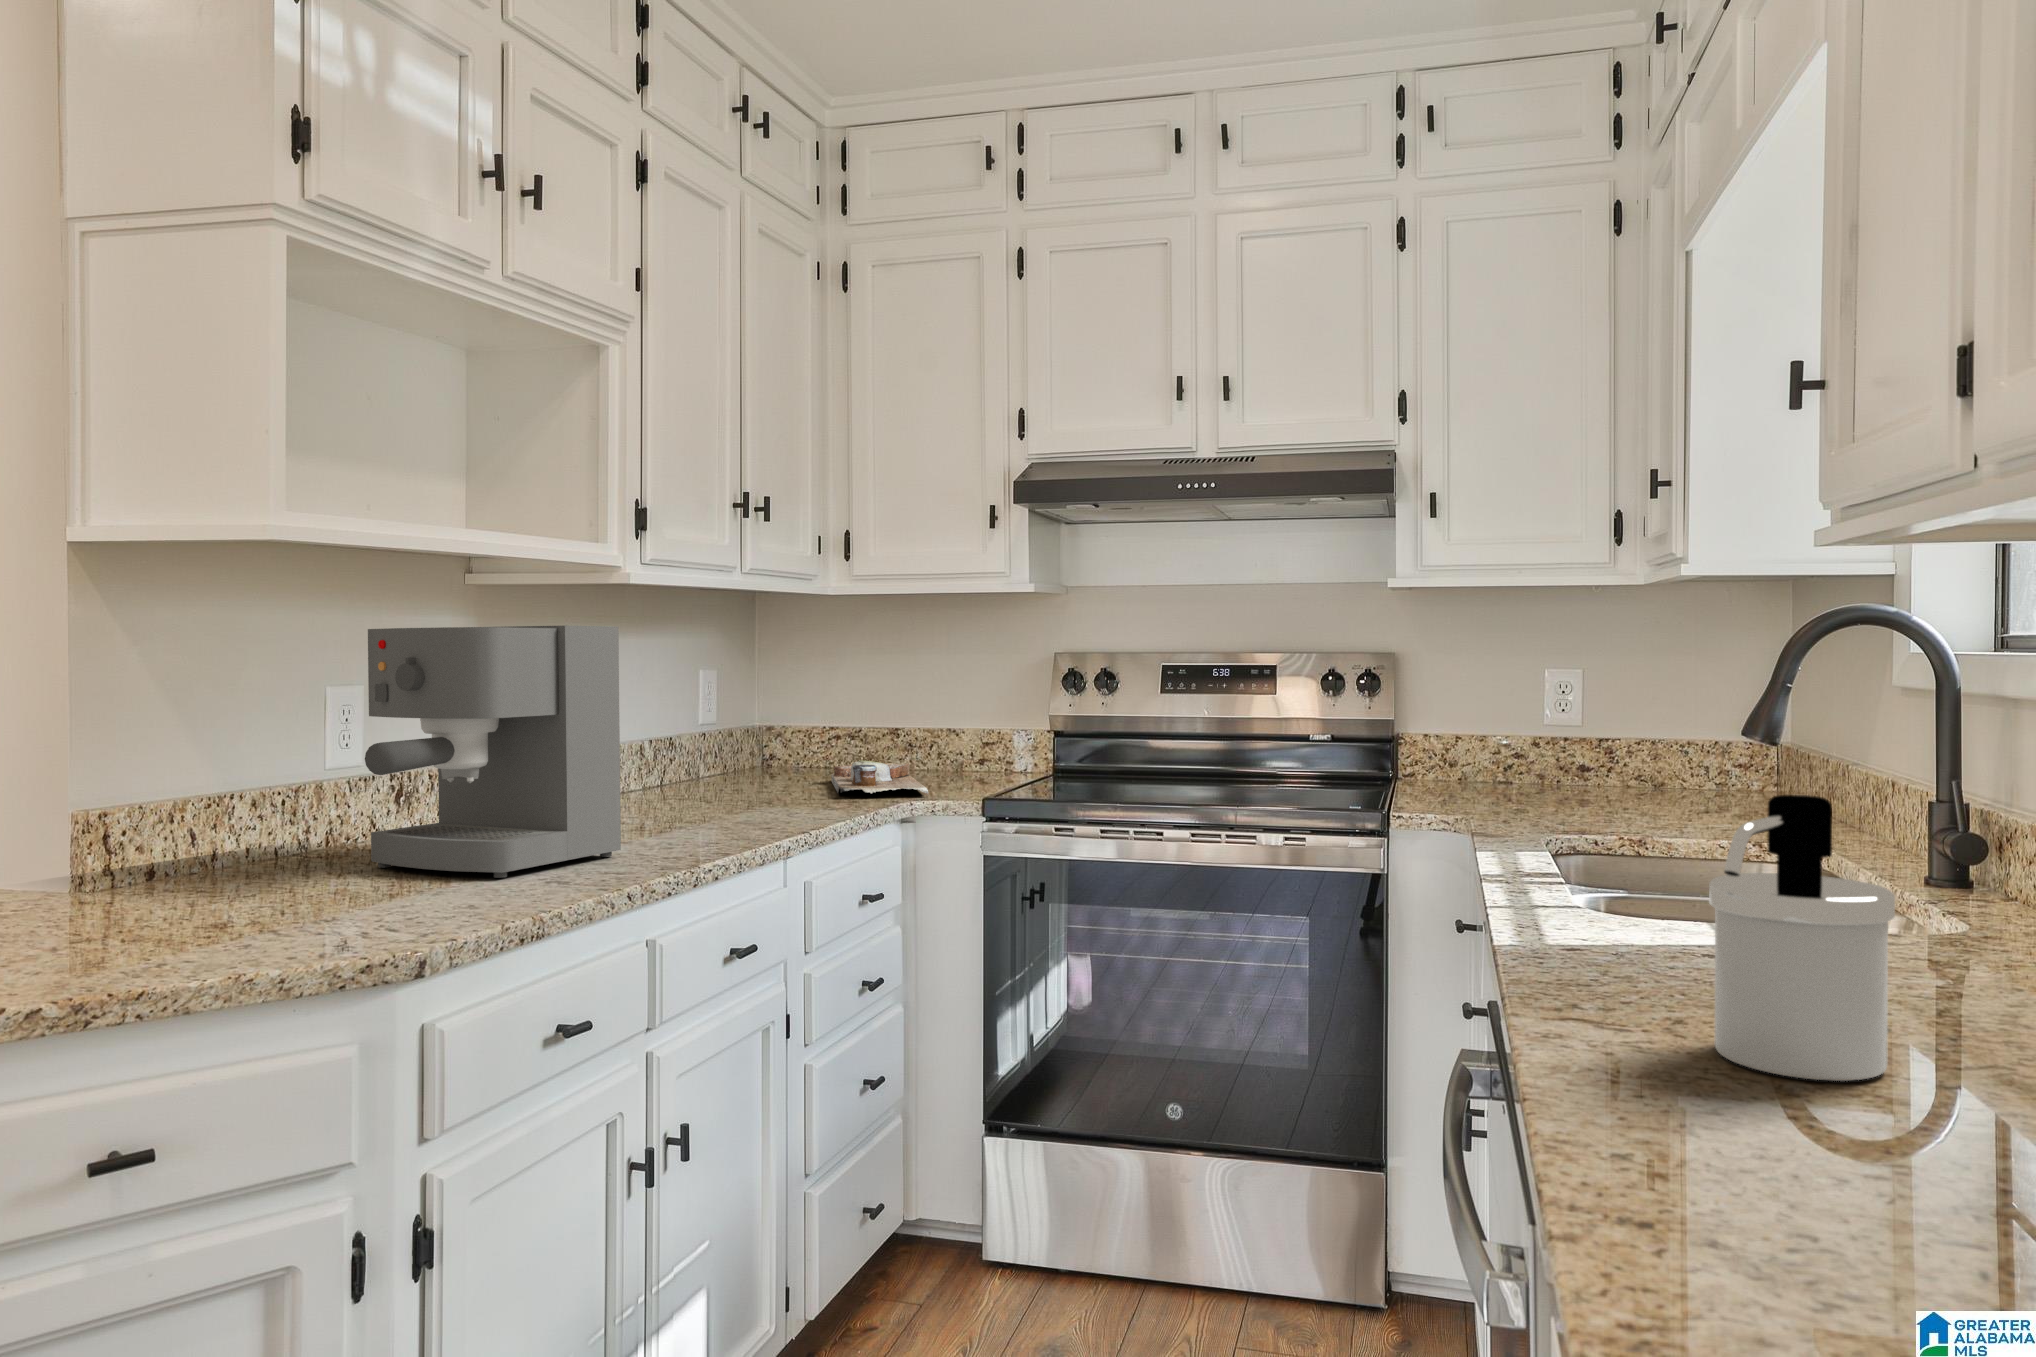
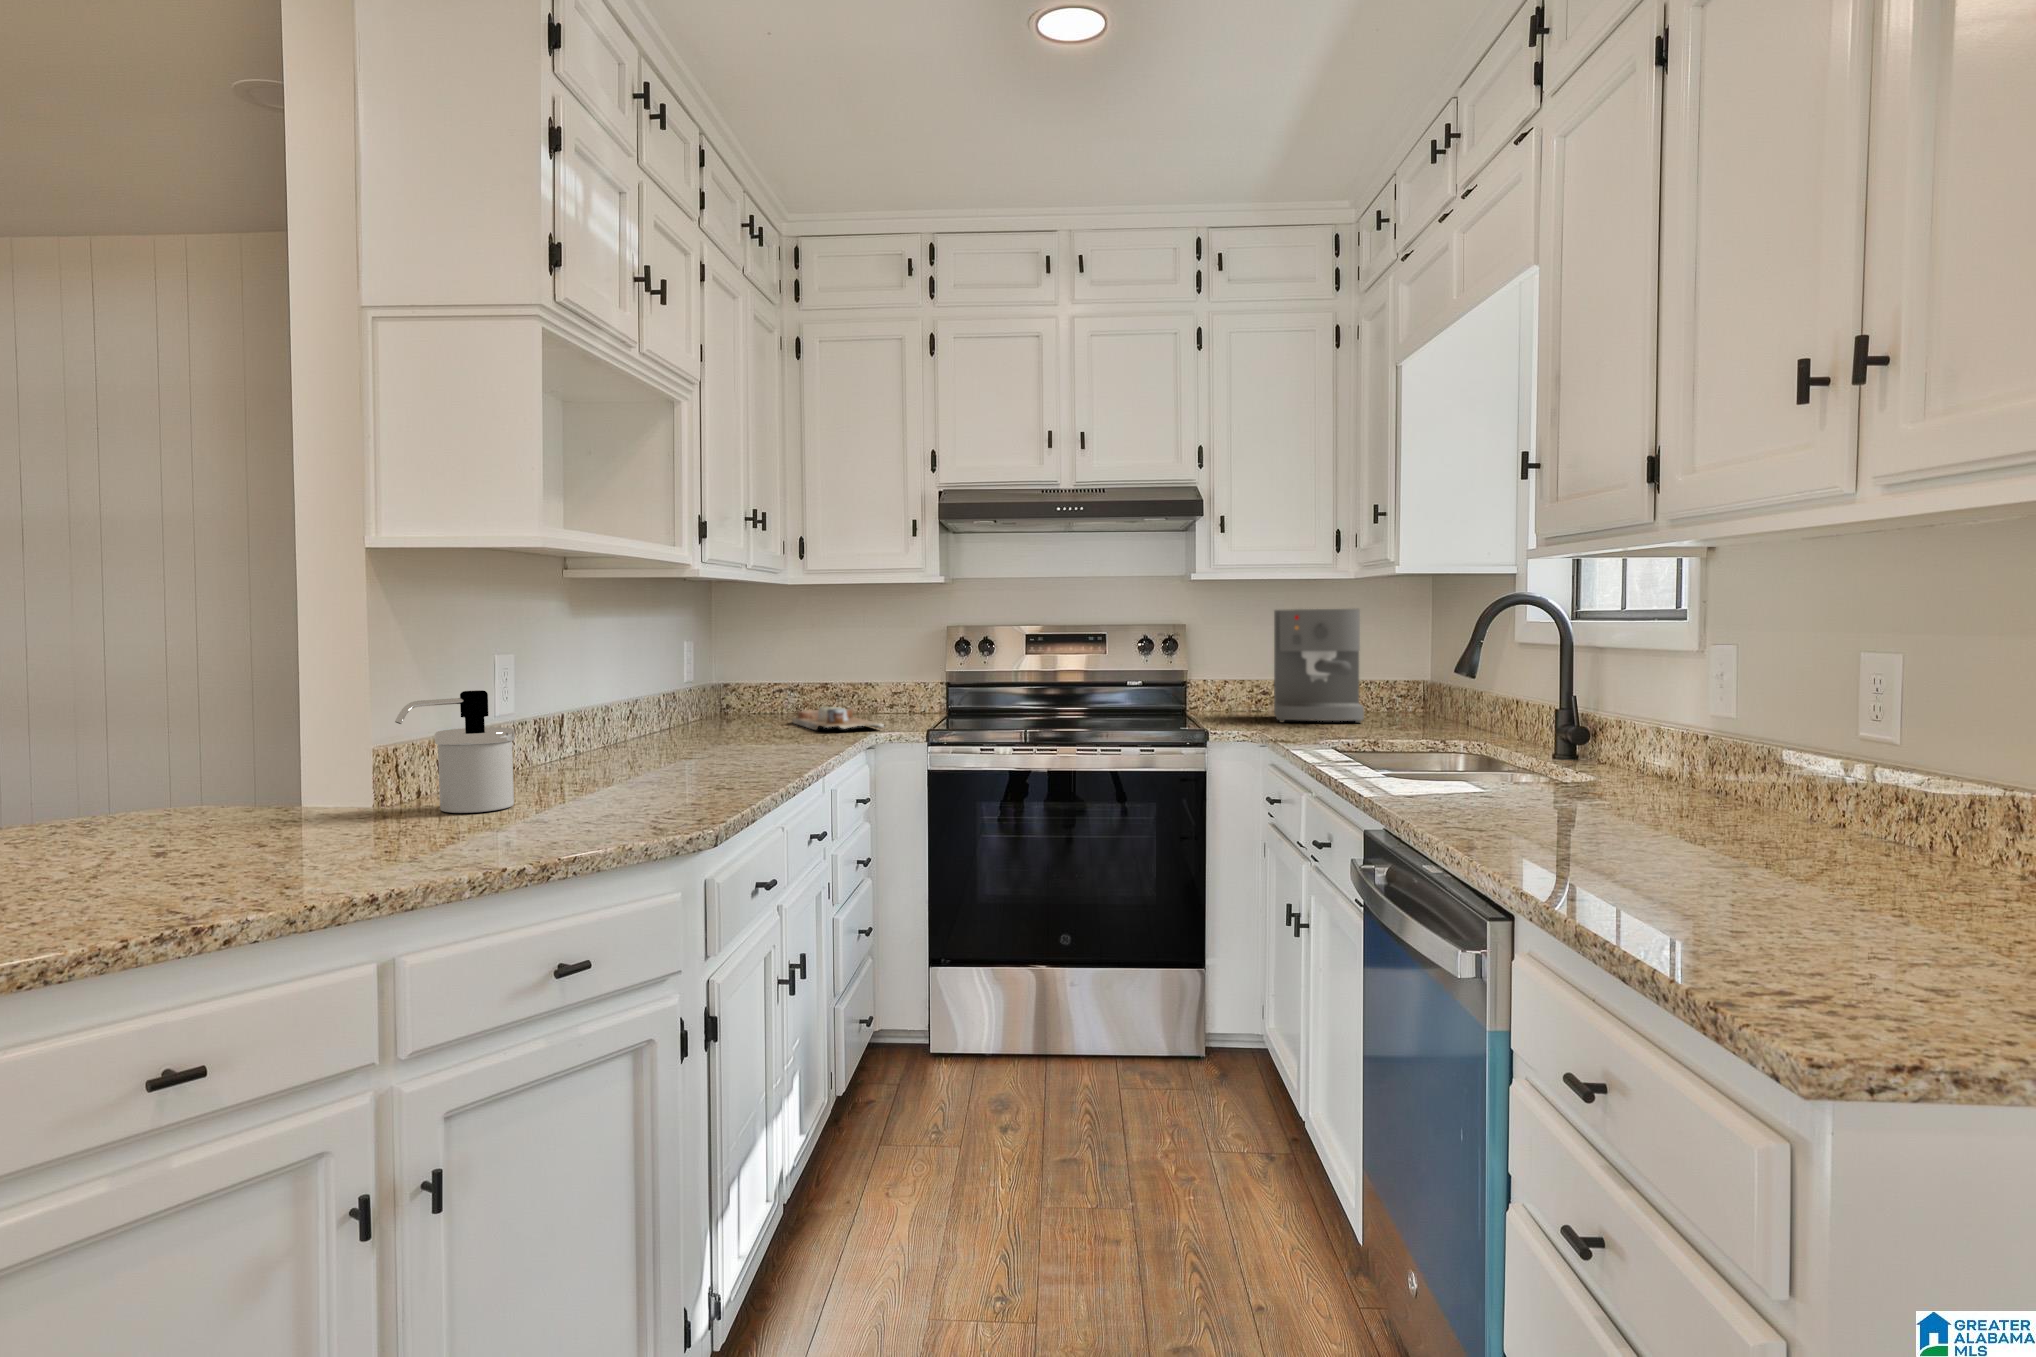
coffee maker: present [365,625,621,878] -> present [1274,609,1364,723]
soap dispenser: present [1709,795,1895,1081] -> present [395,690,515,813]

